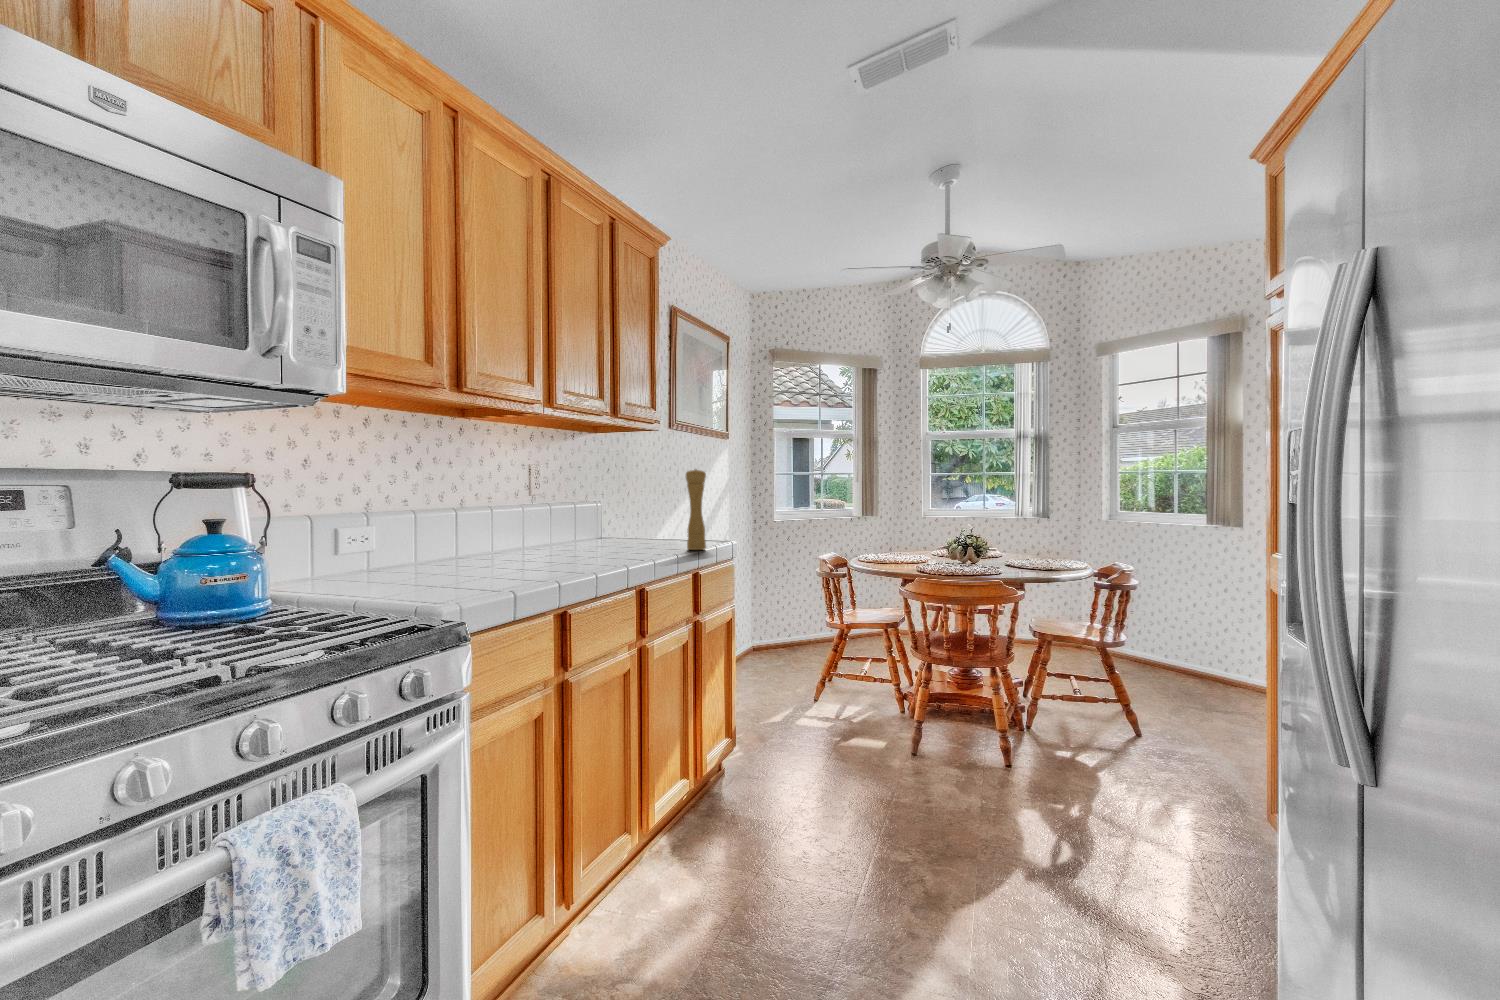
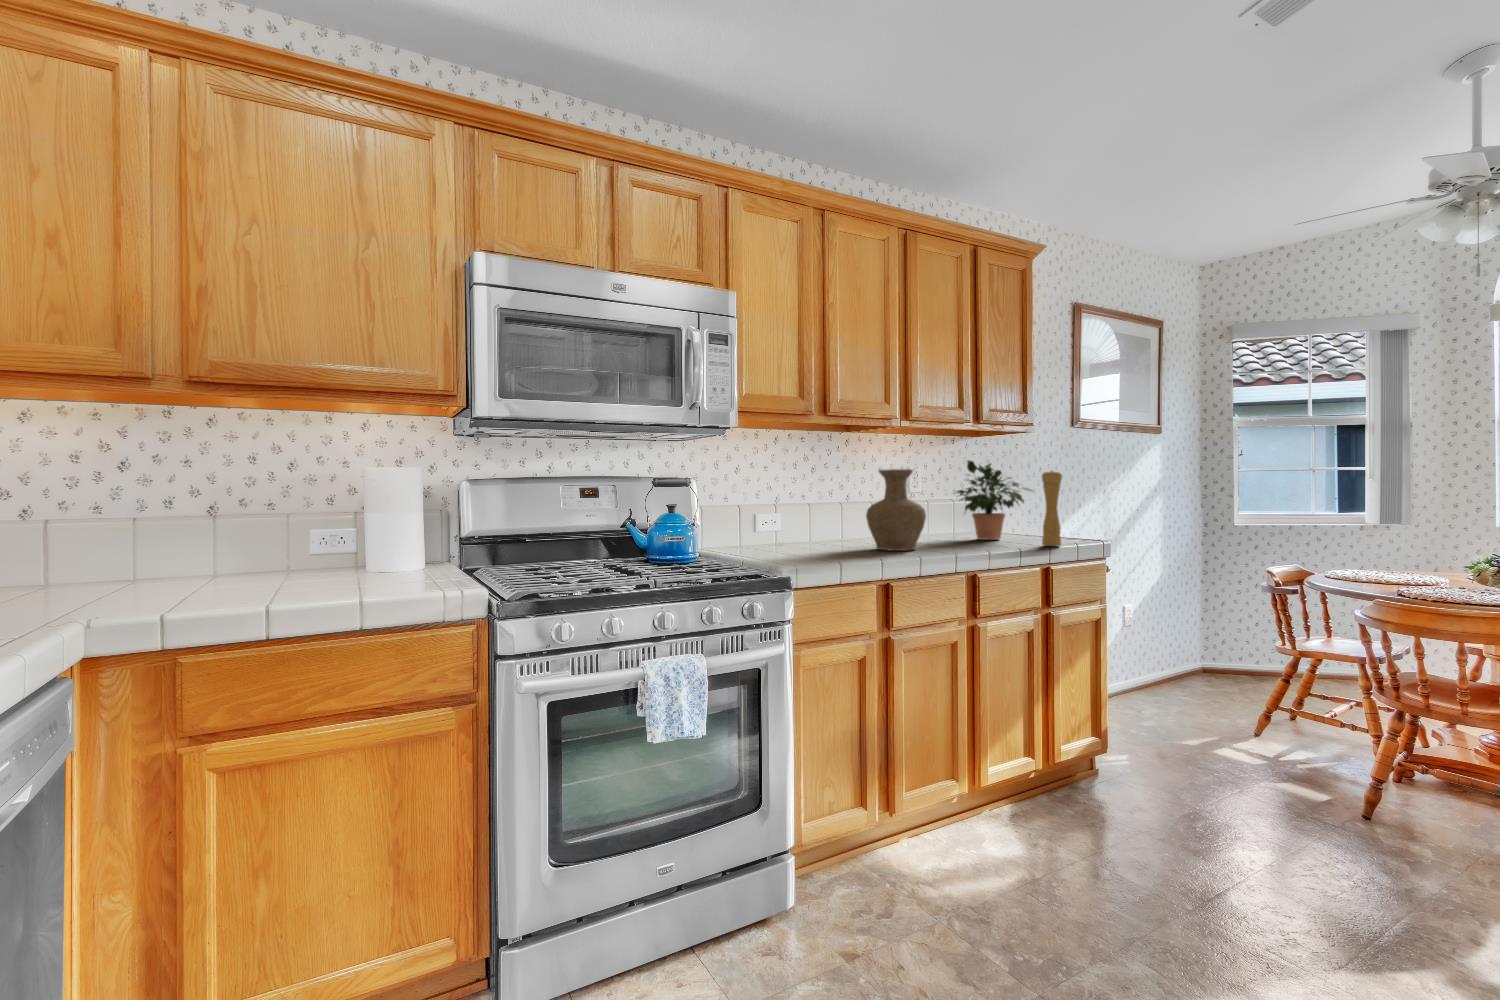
potted plant: none [579,456,666,546] -> present [956,461,1032,540]
vase: none [505,466,582,568] -> present [866,469,926,551]

